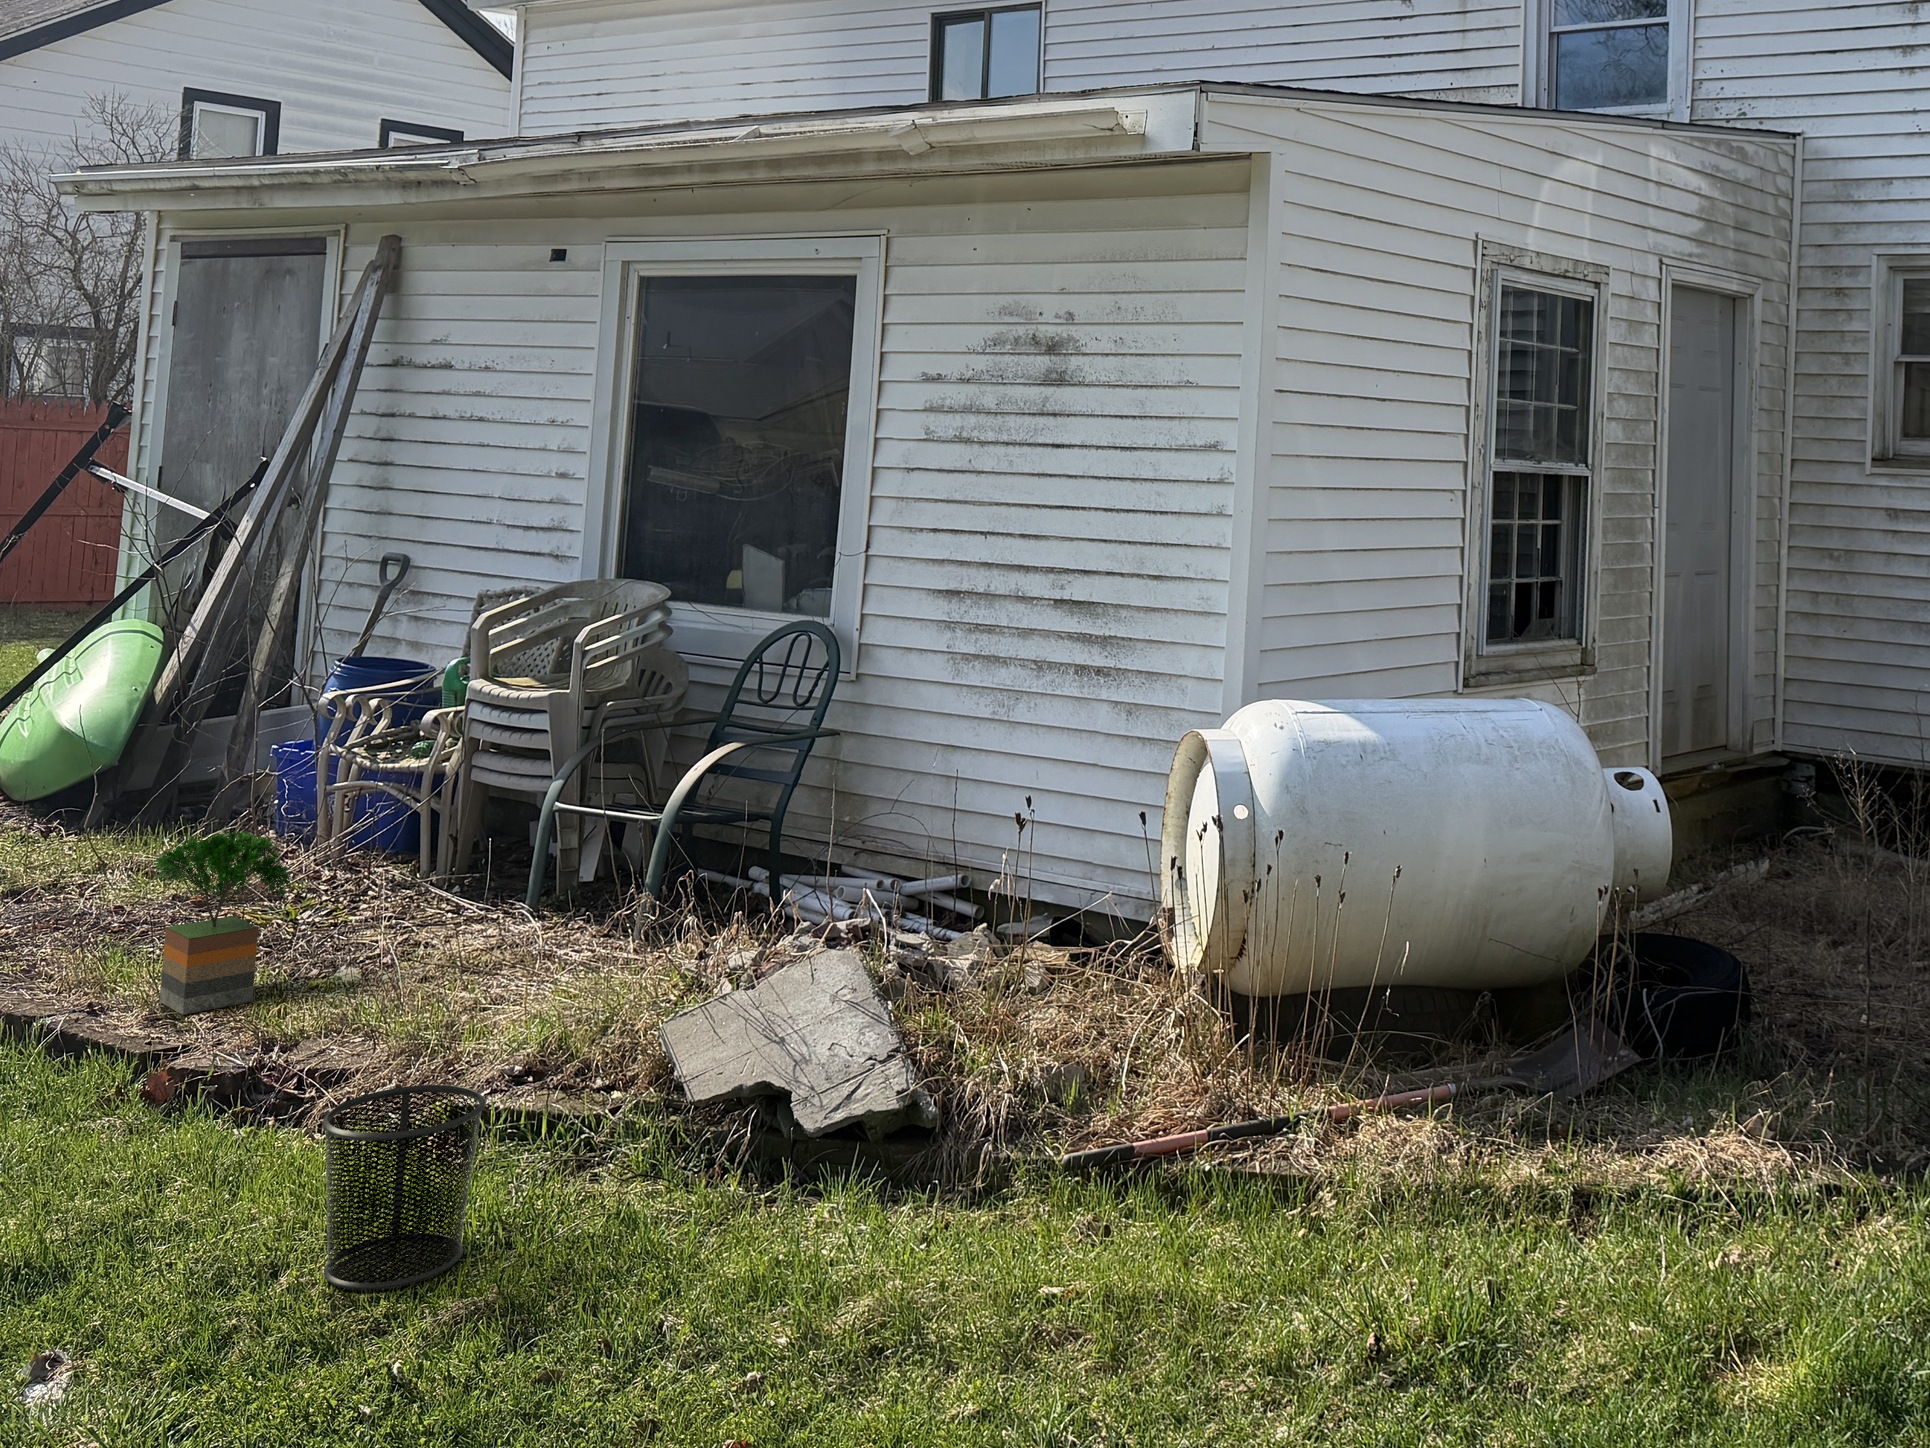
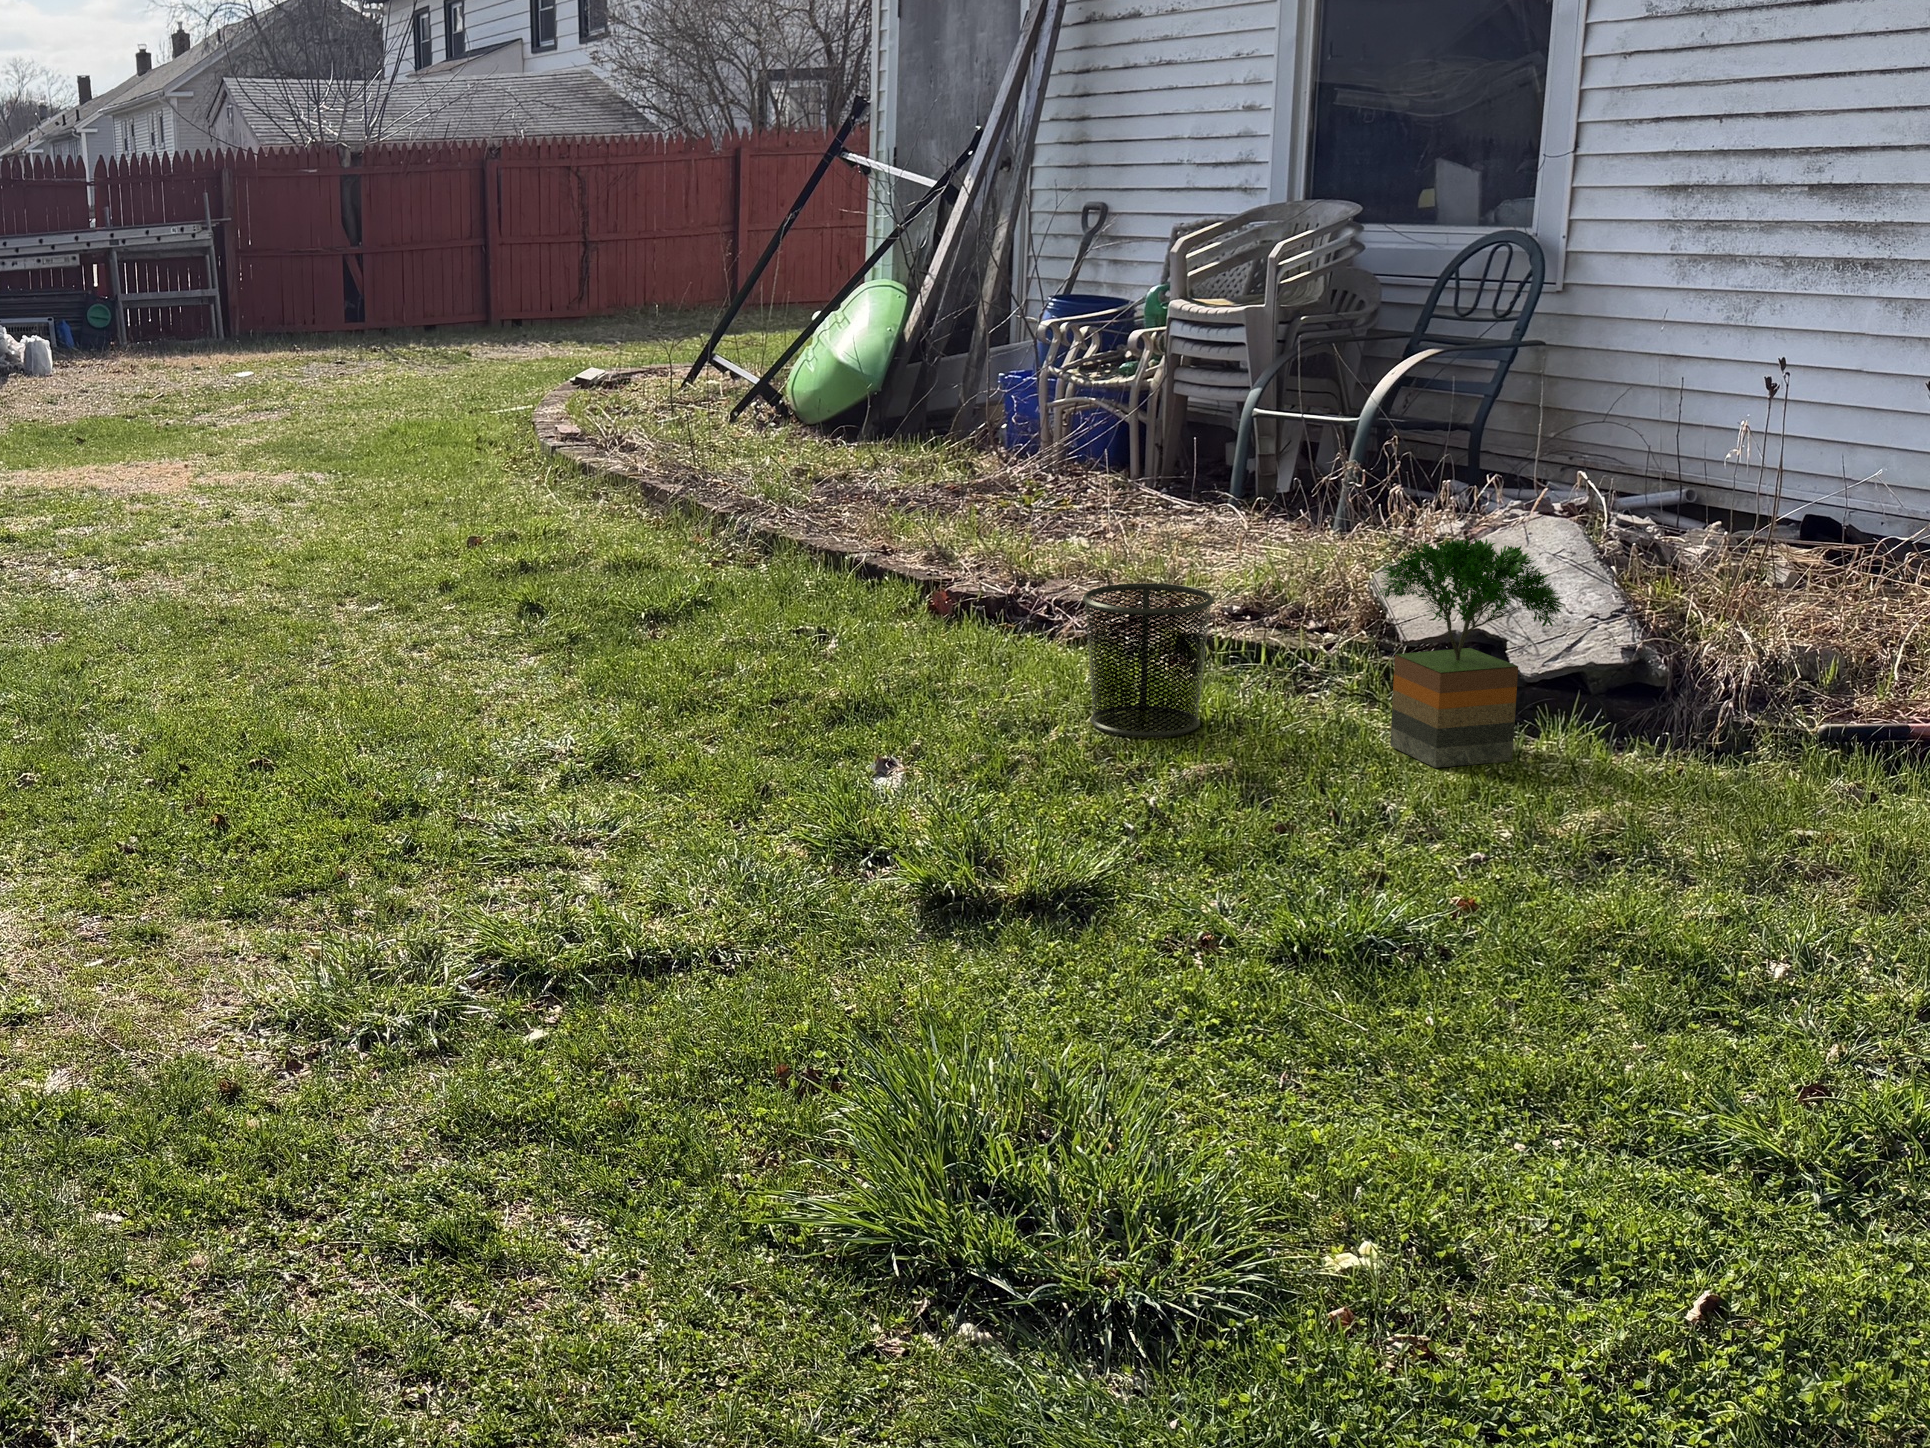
potted tree: present [154,830,292,1015] -> present [1378,537,1563,768]

